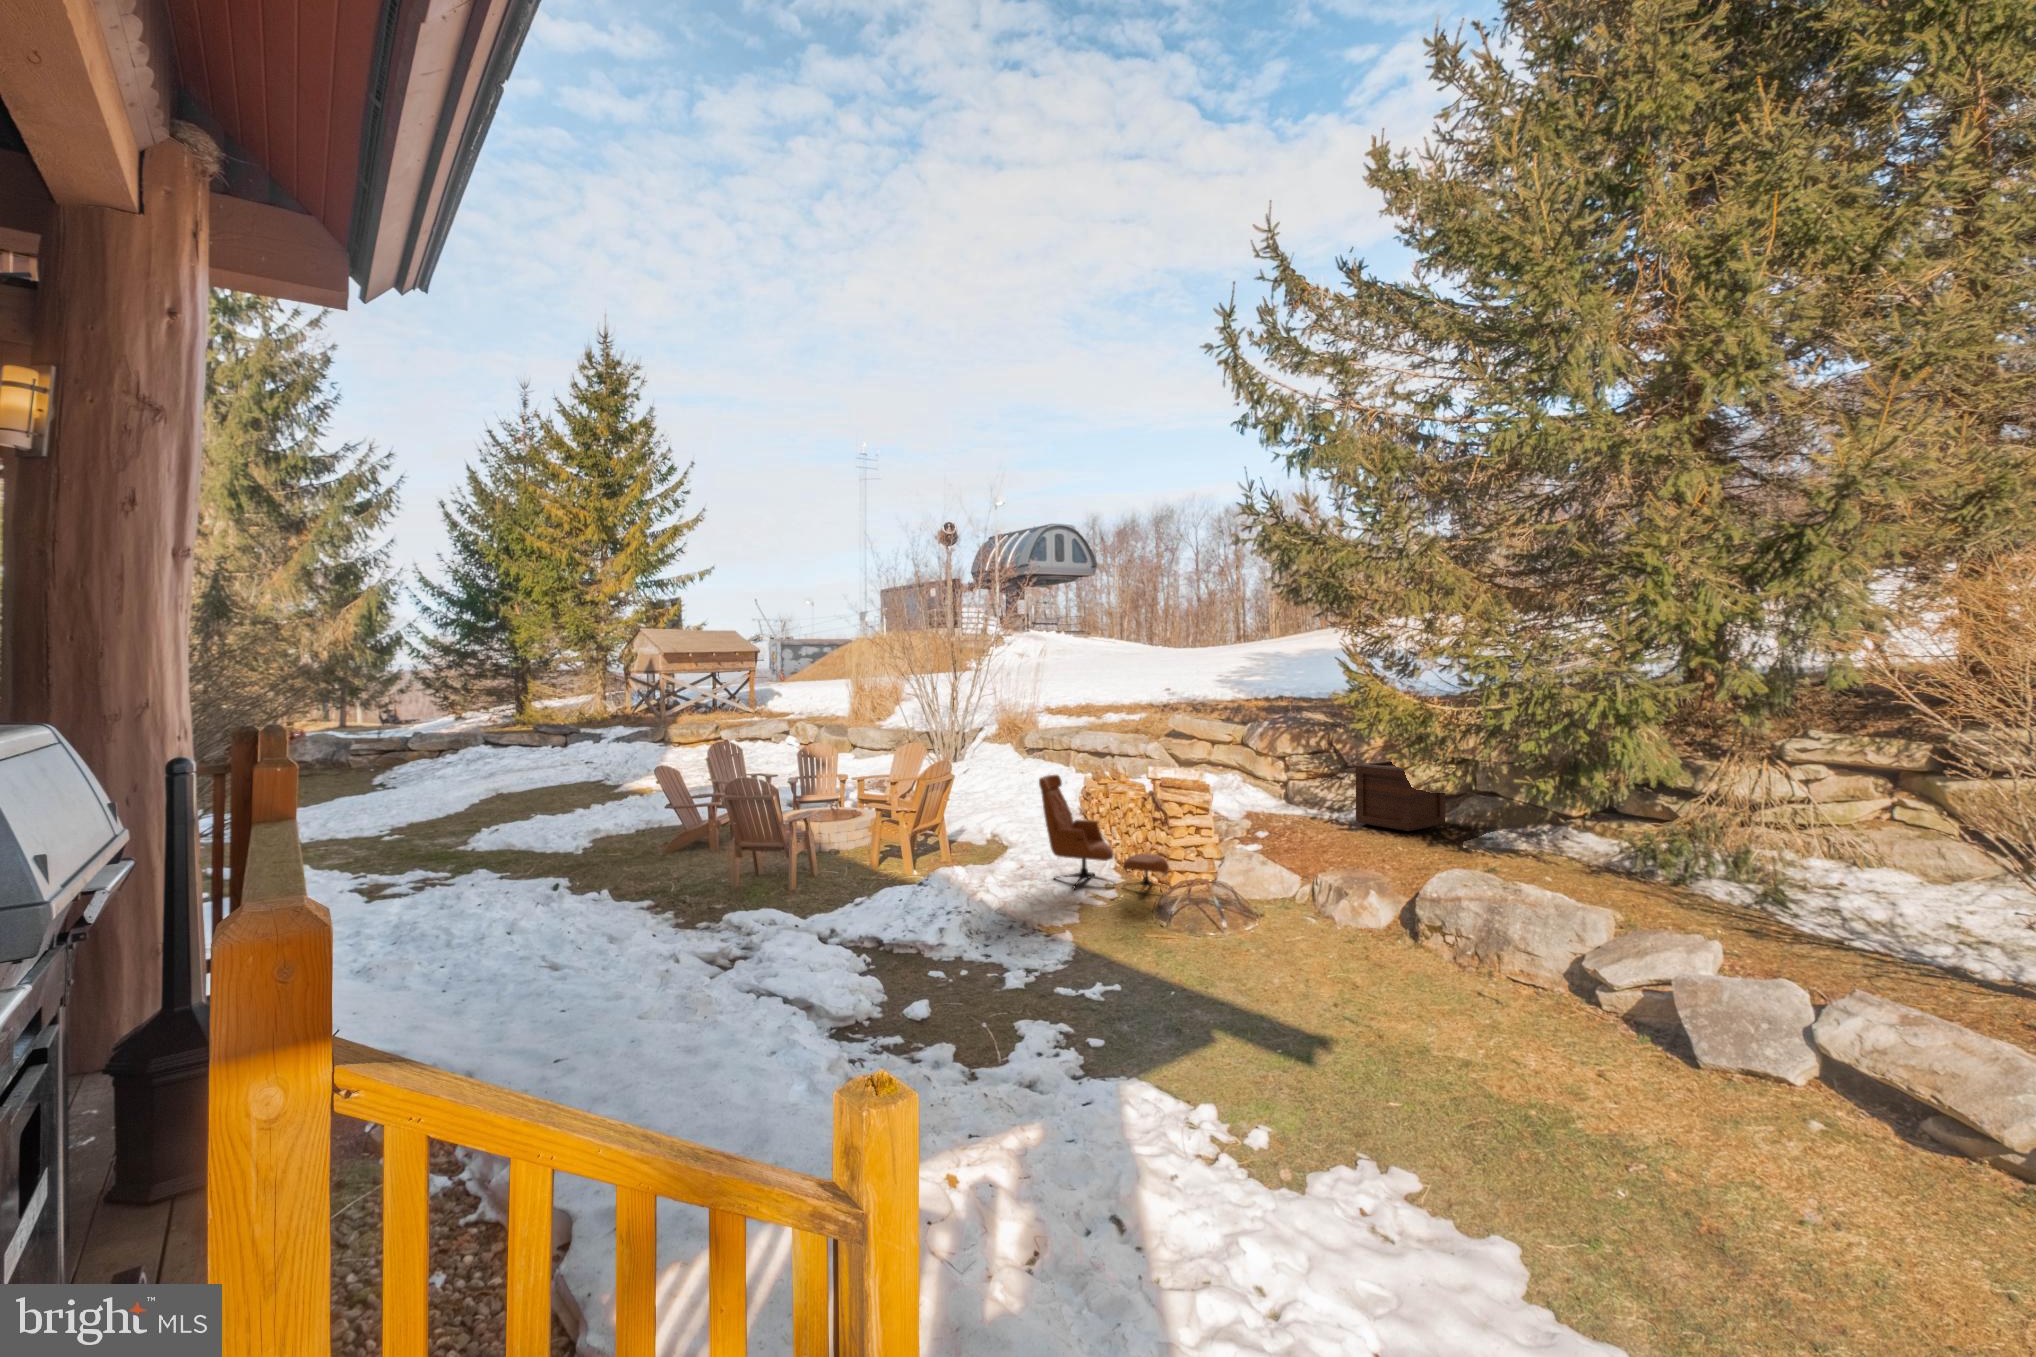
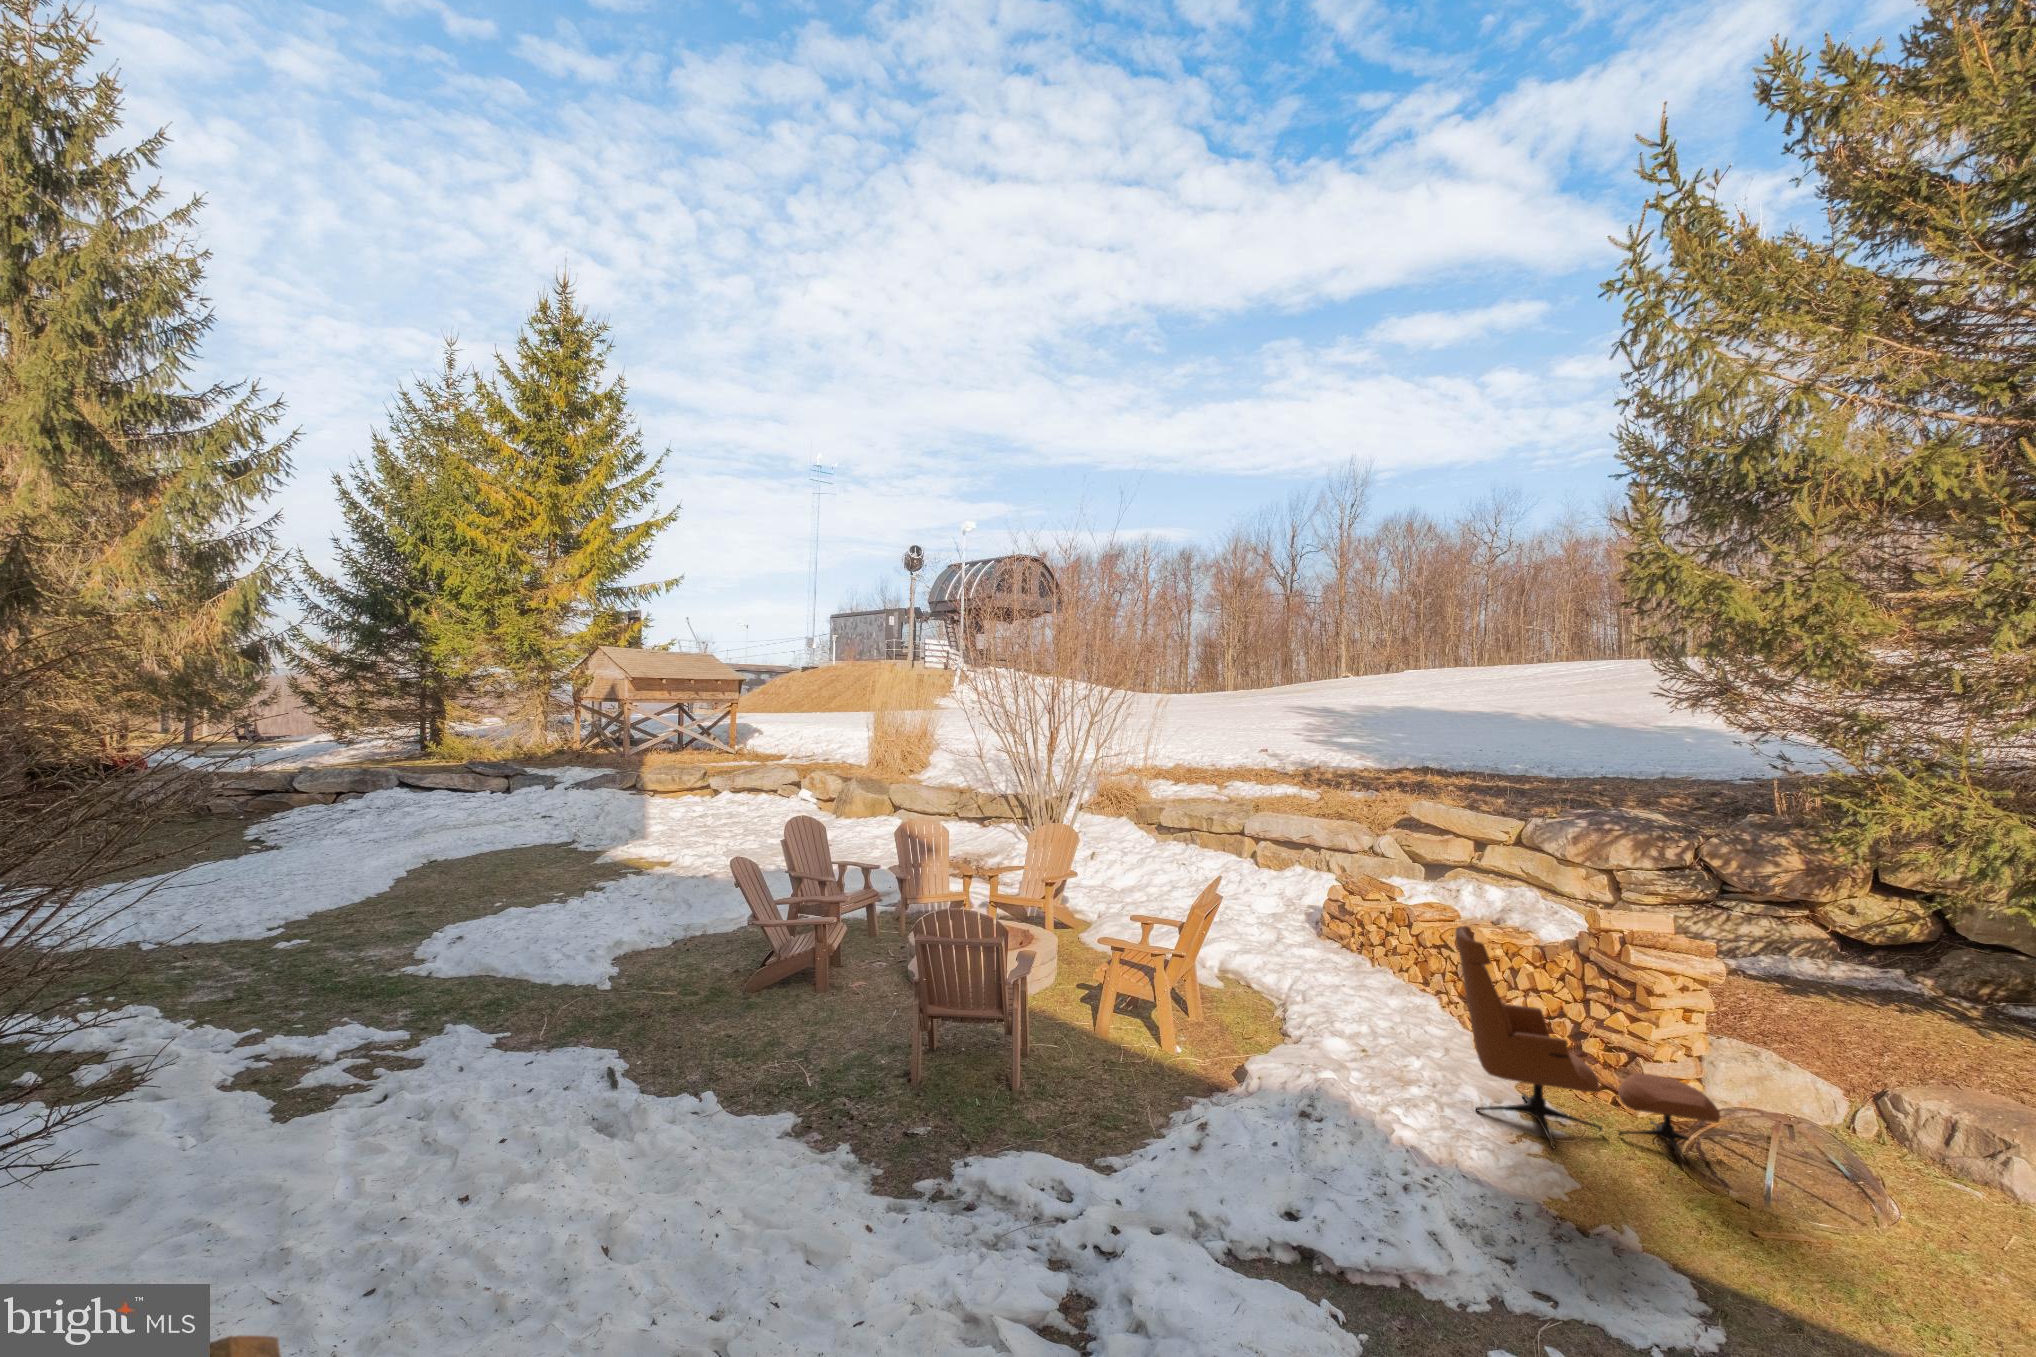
wooden crate: present [1356,761,1445,831] -> none [1797,888,1936,1010]

